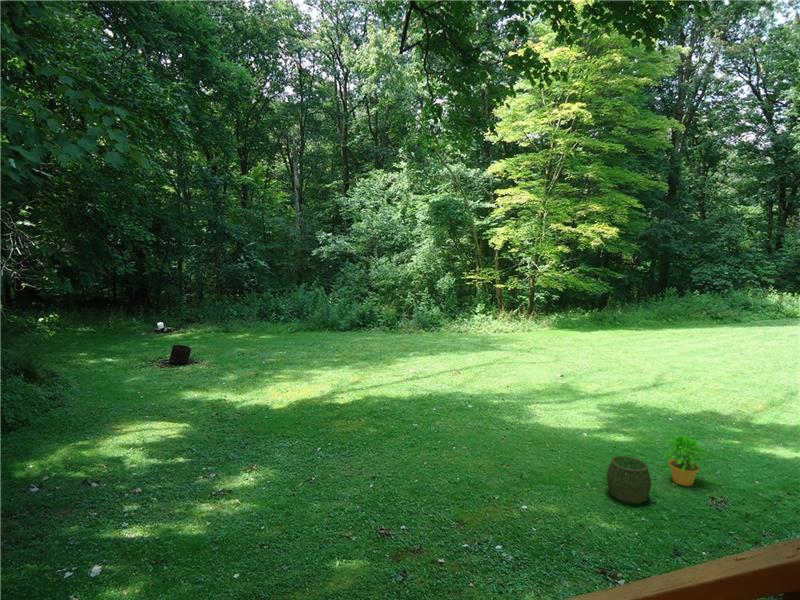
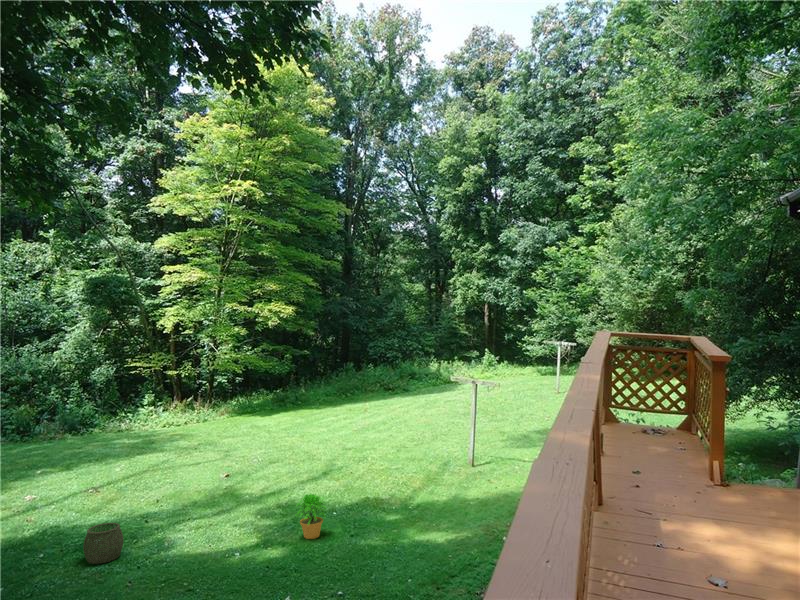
woven basket: present [606,456,651,504] -> present [83,523,123,564]

